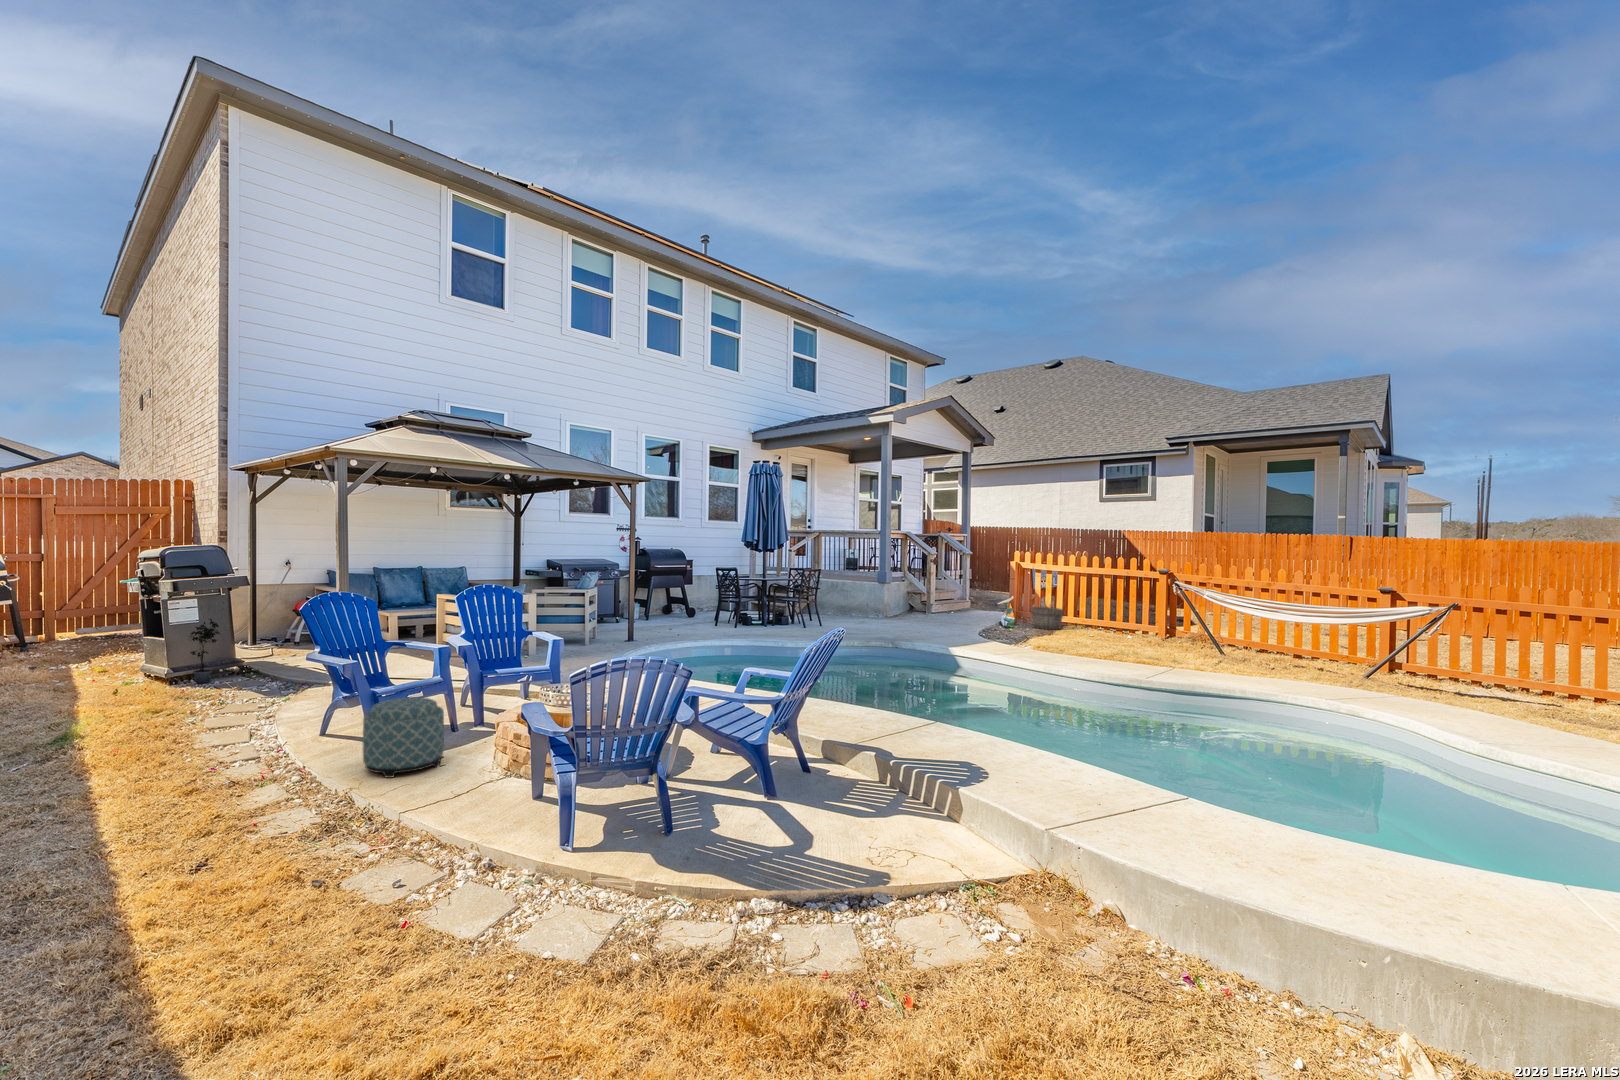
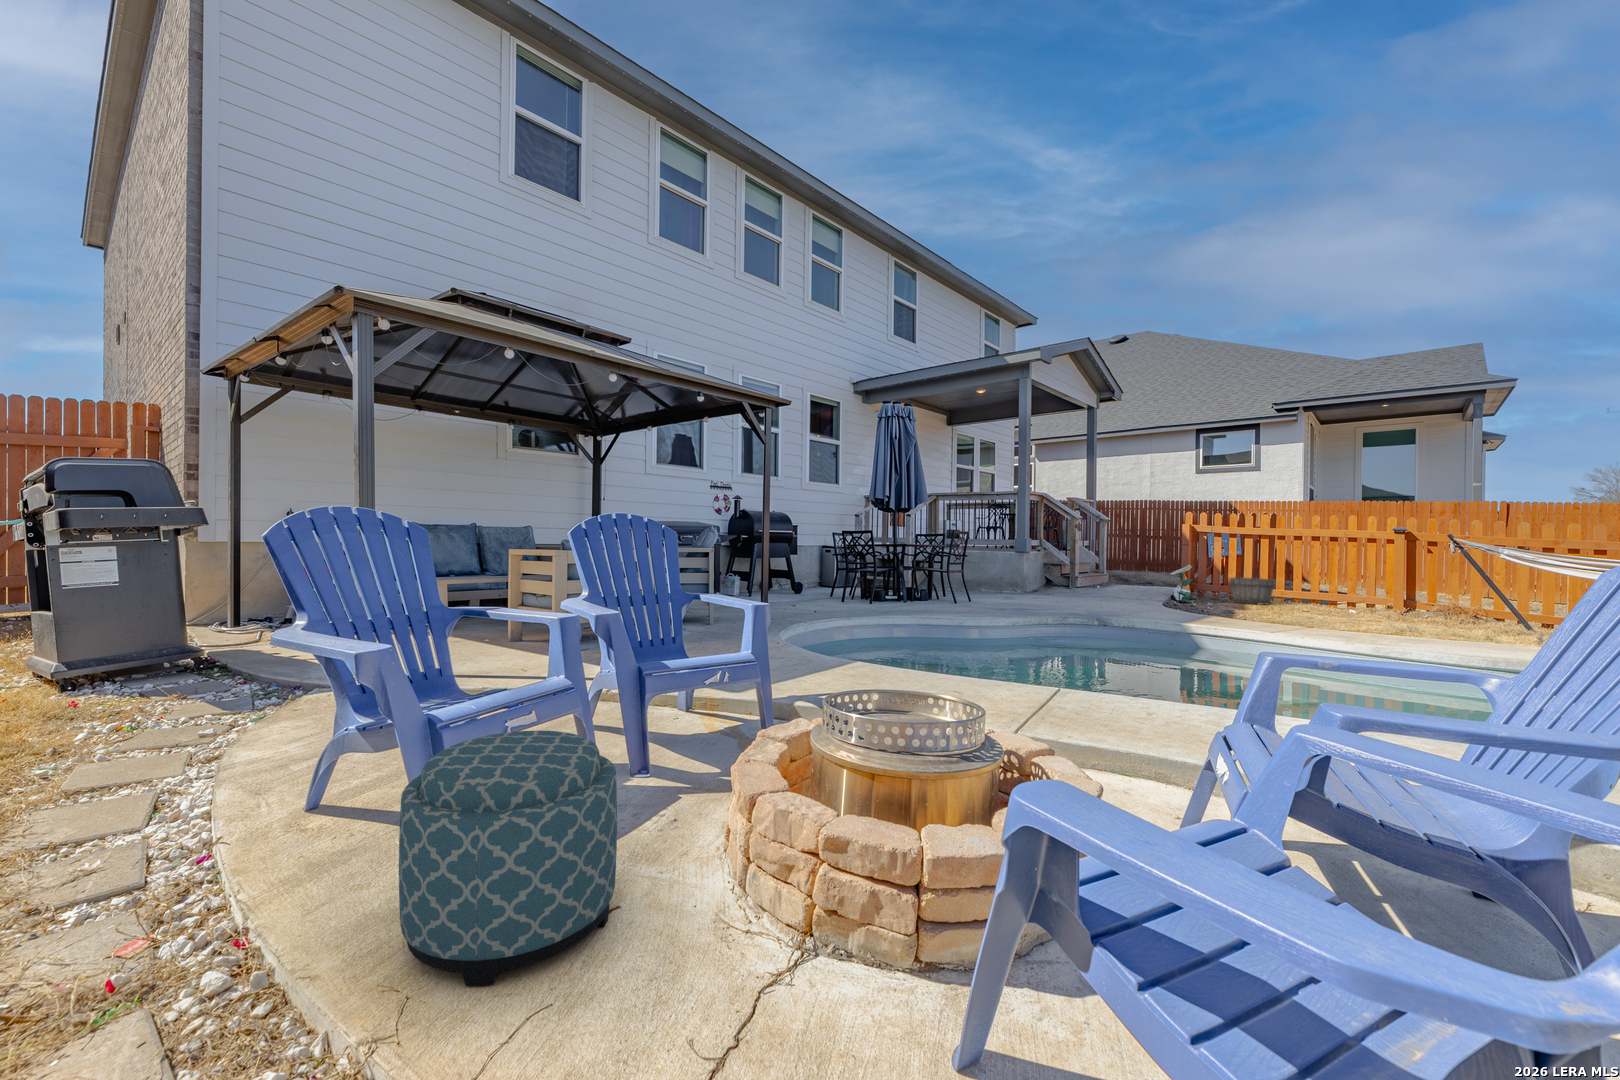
potted plant: present [191,619,220,683] -> none [91,580,158,689]

